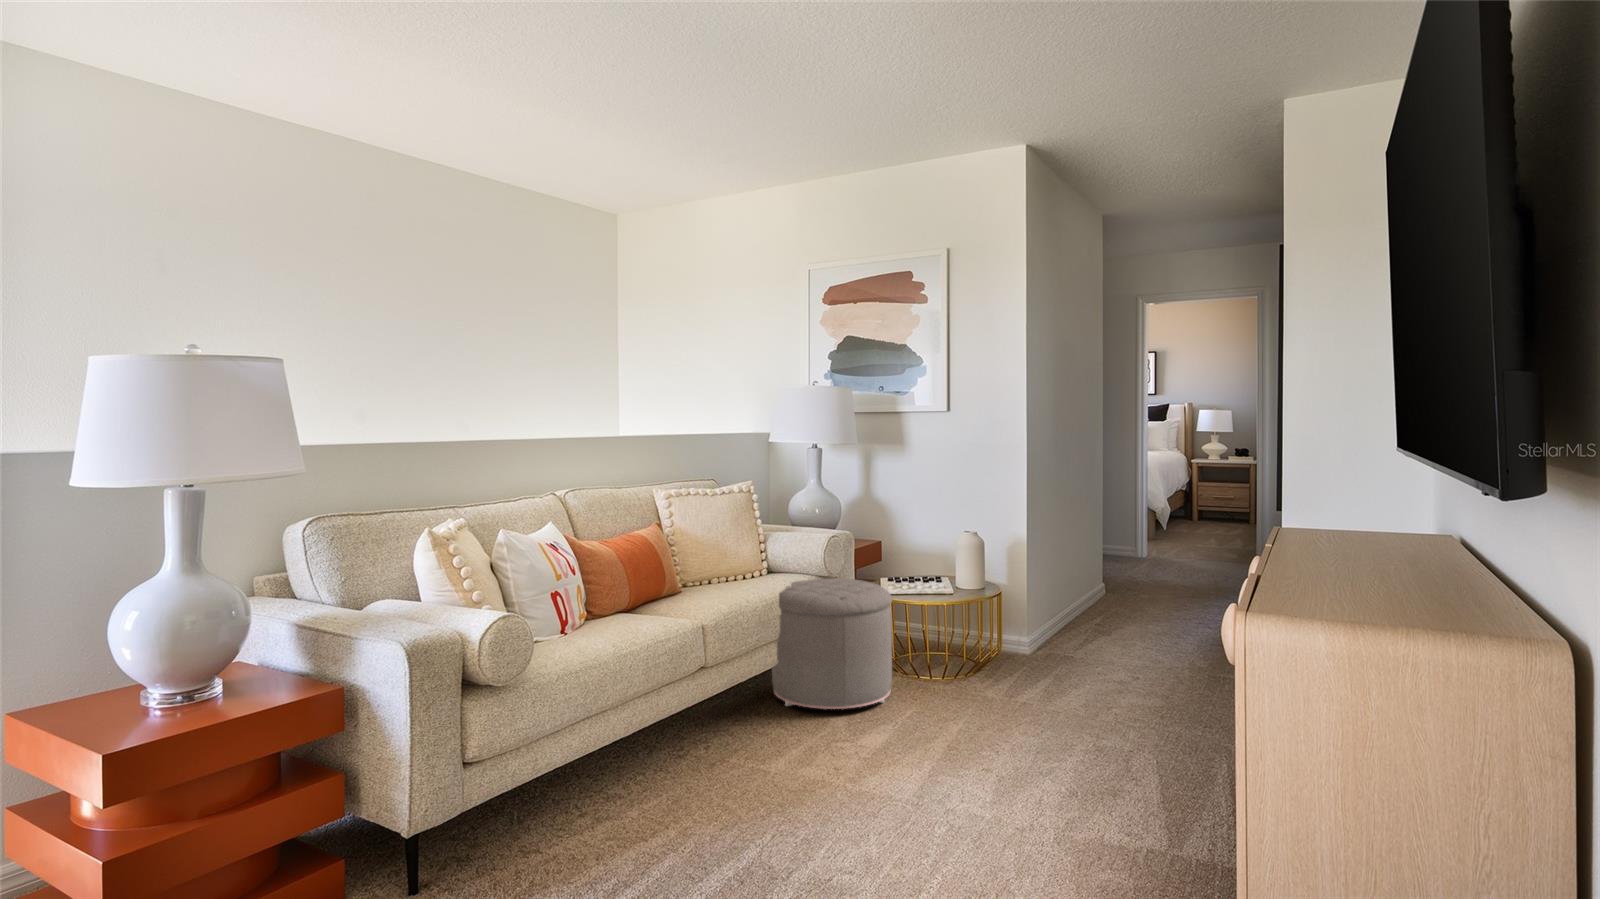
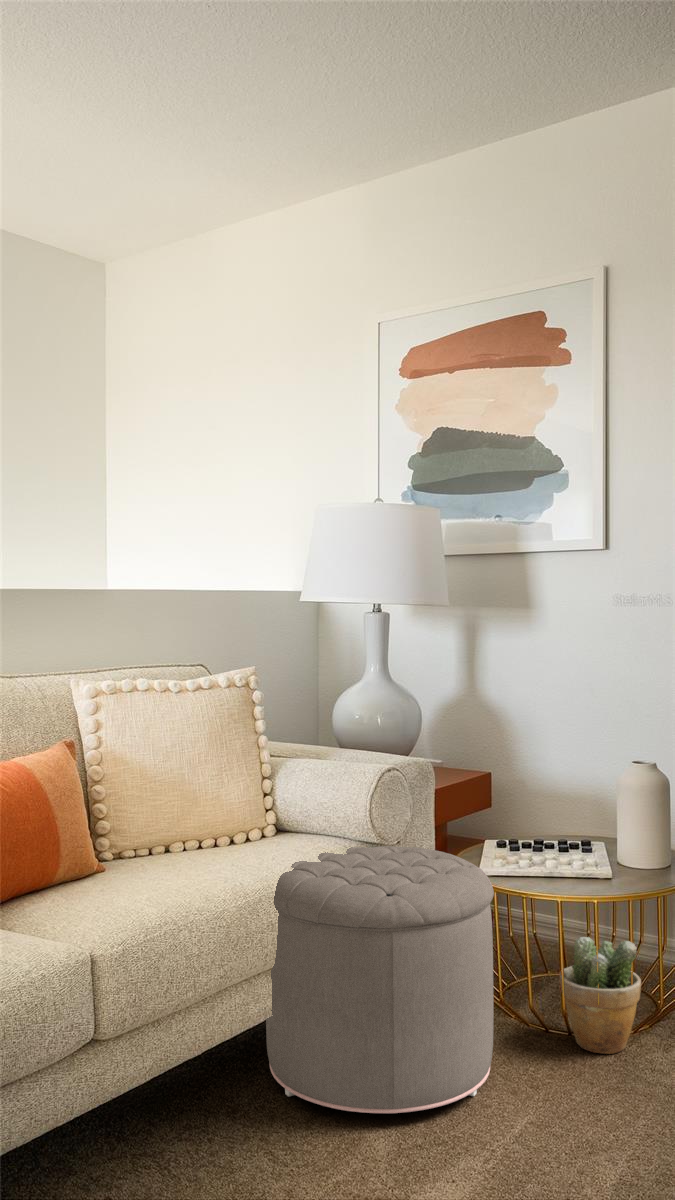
potted plant: none [925,625,967,684] -> present [560,937,641,1054]

